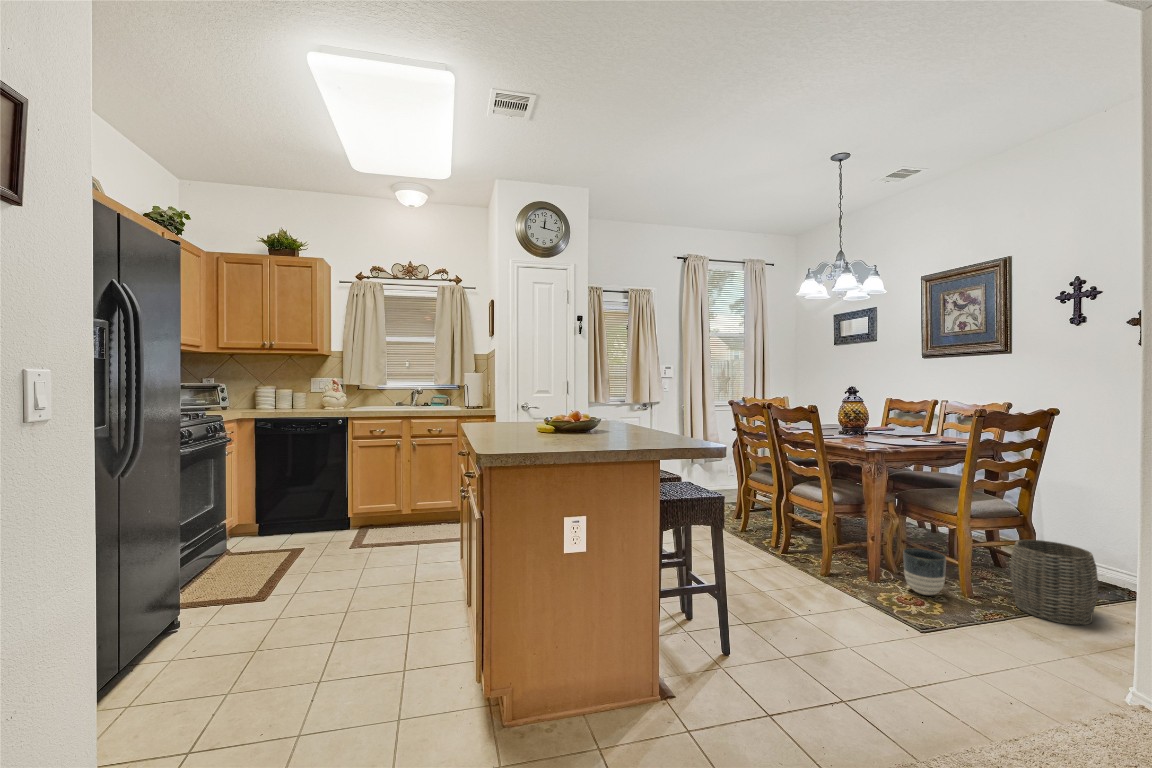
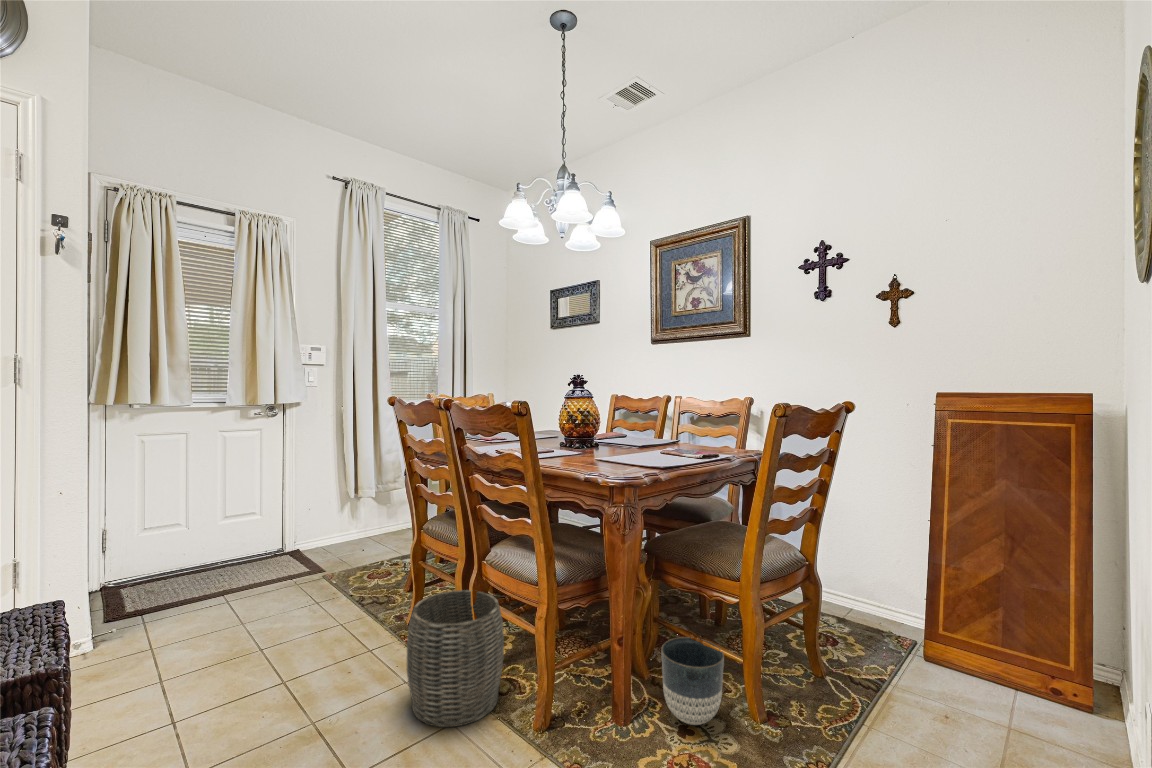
woven basket: present [1011,540,1098,625] -> present [407,590,504,727]

